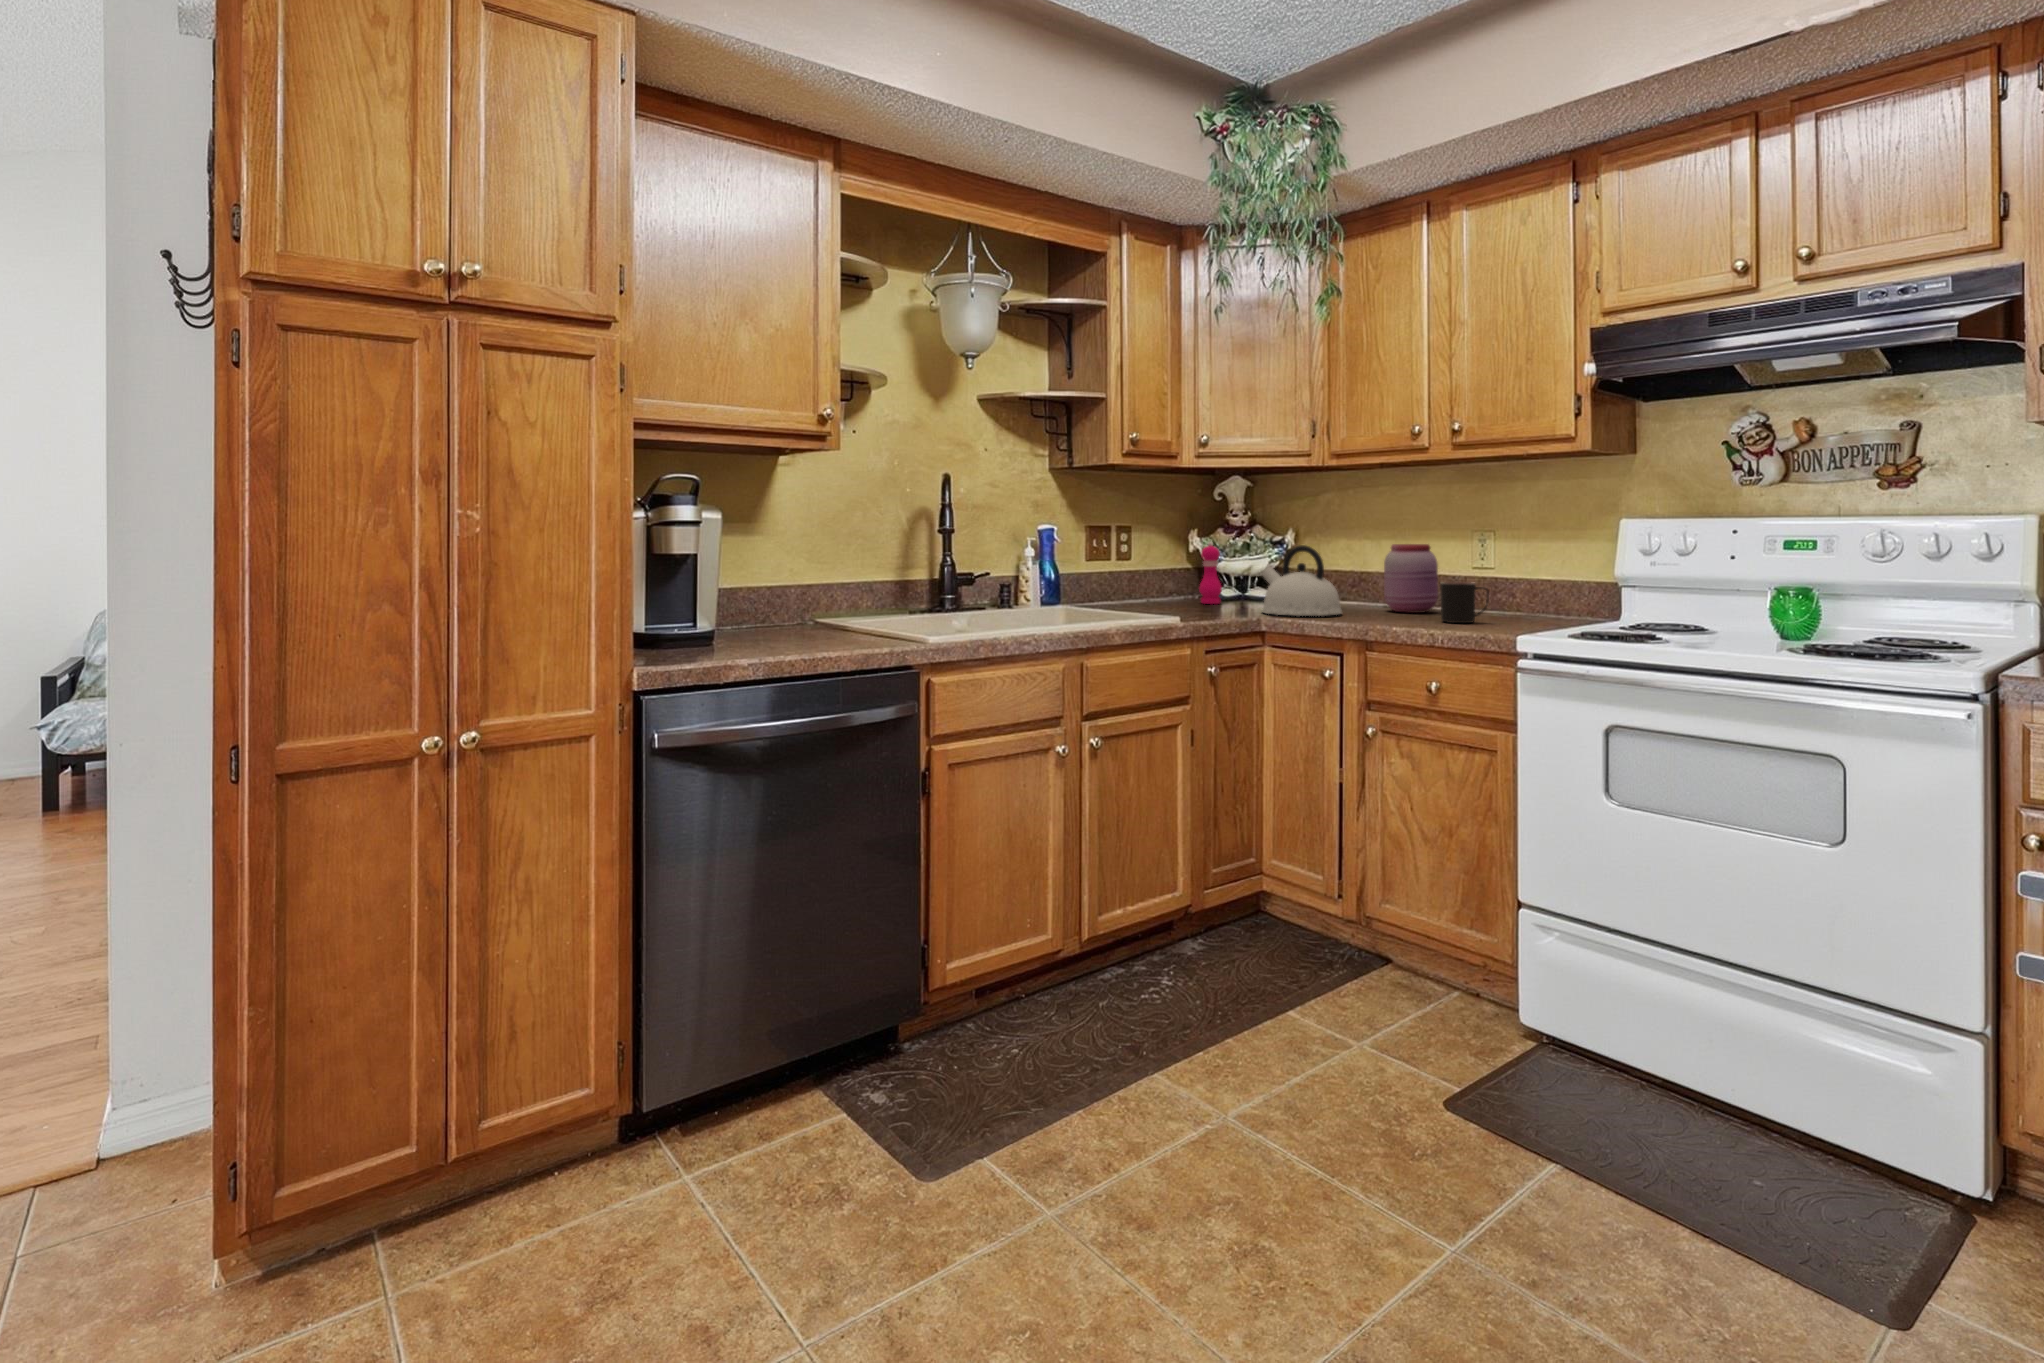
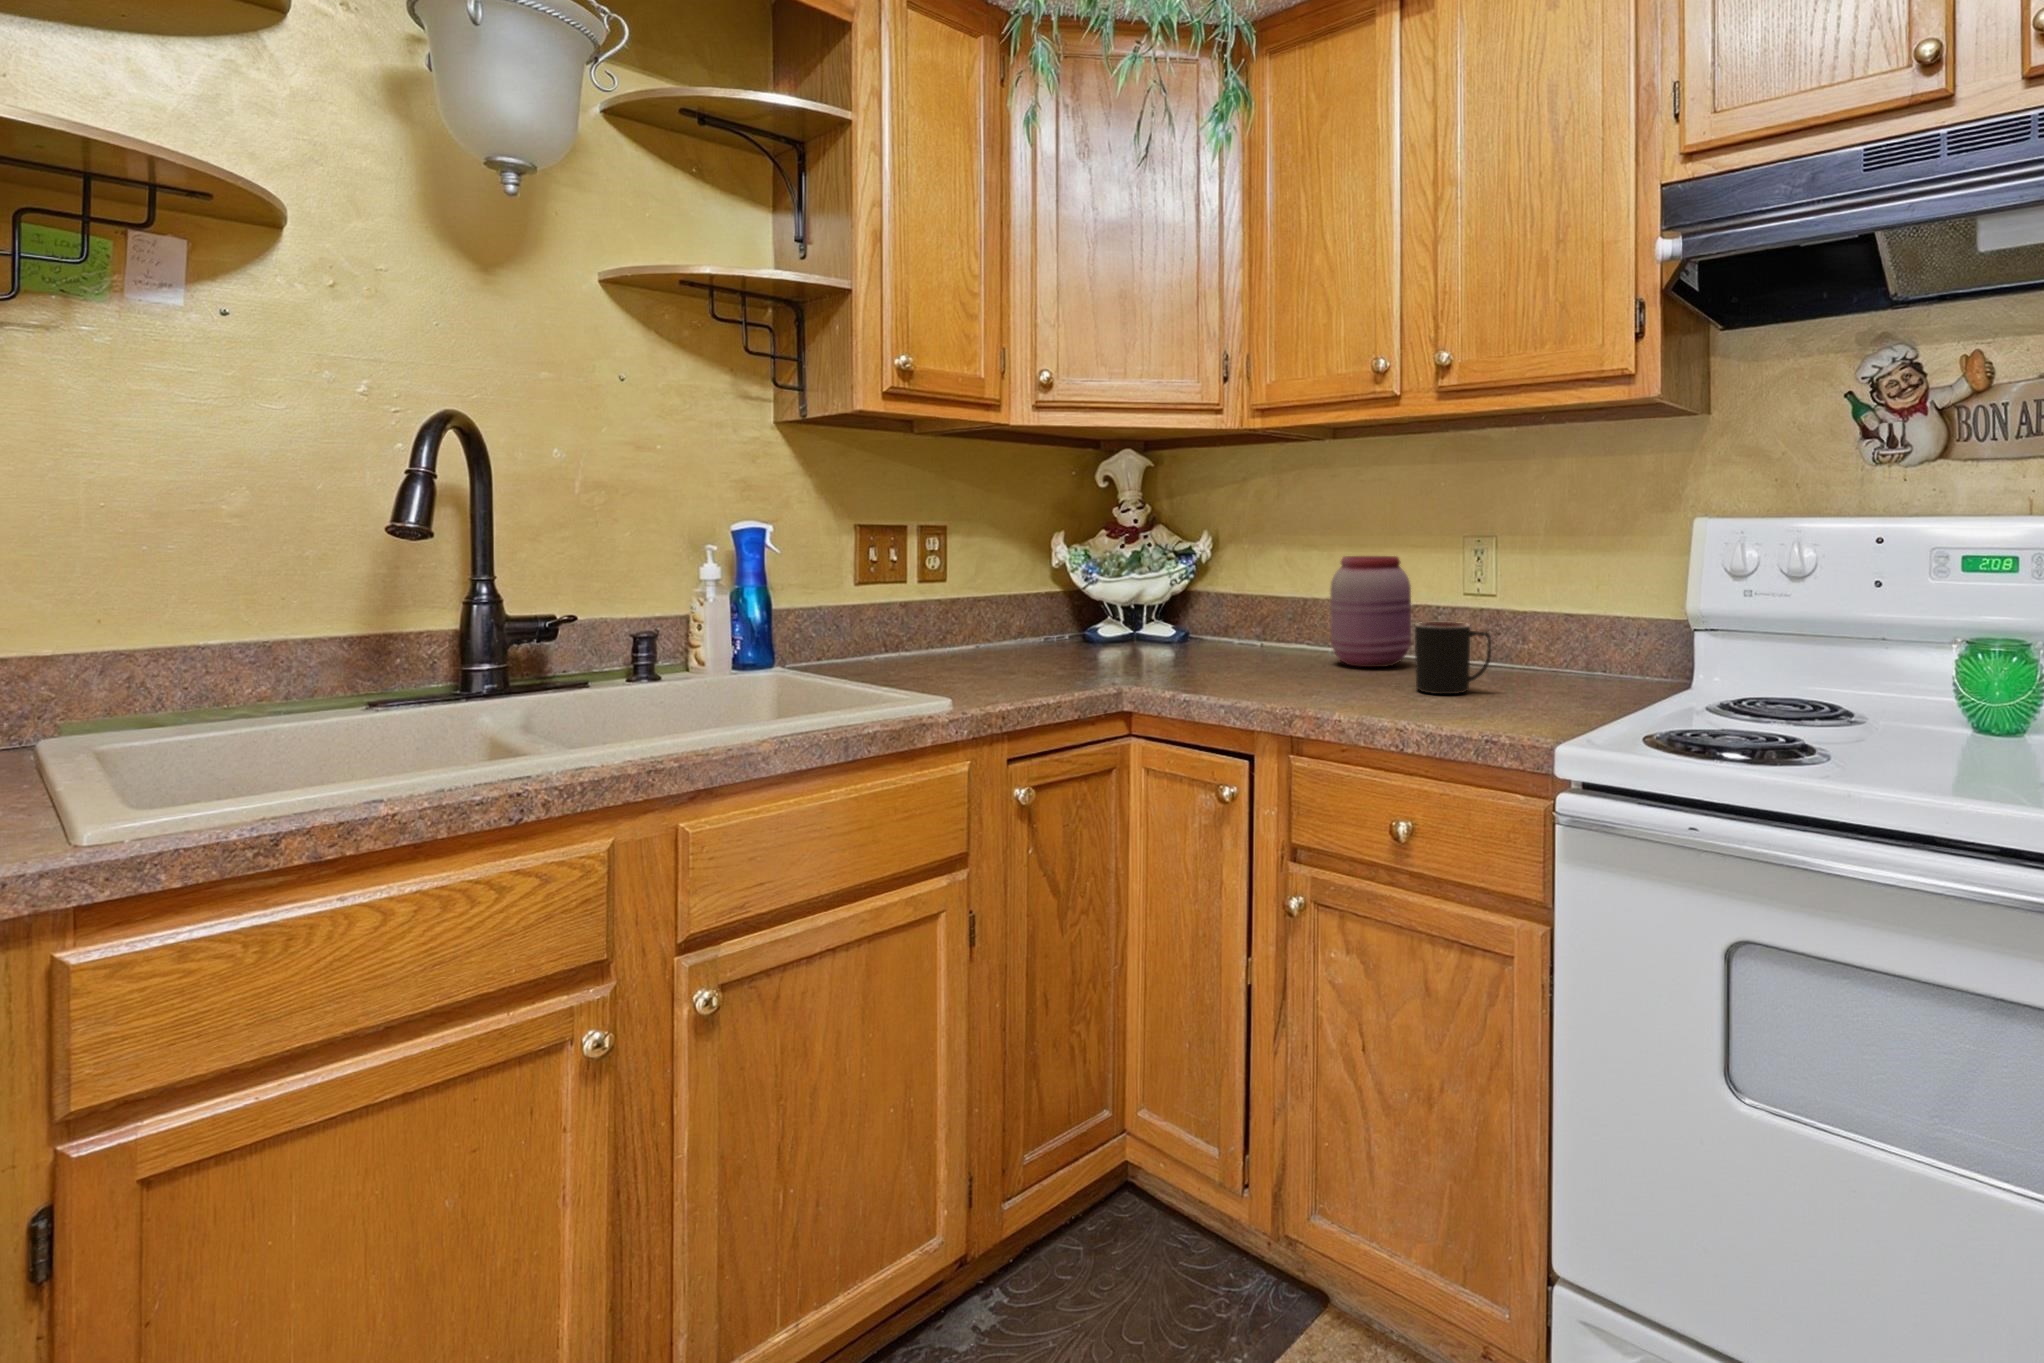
pepper mill: present [1199,541,1222,604] -> none [1048,551,1085,653]
kettle: present [1262,545,1342,616] -> none [1130,560,1262,683]

